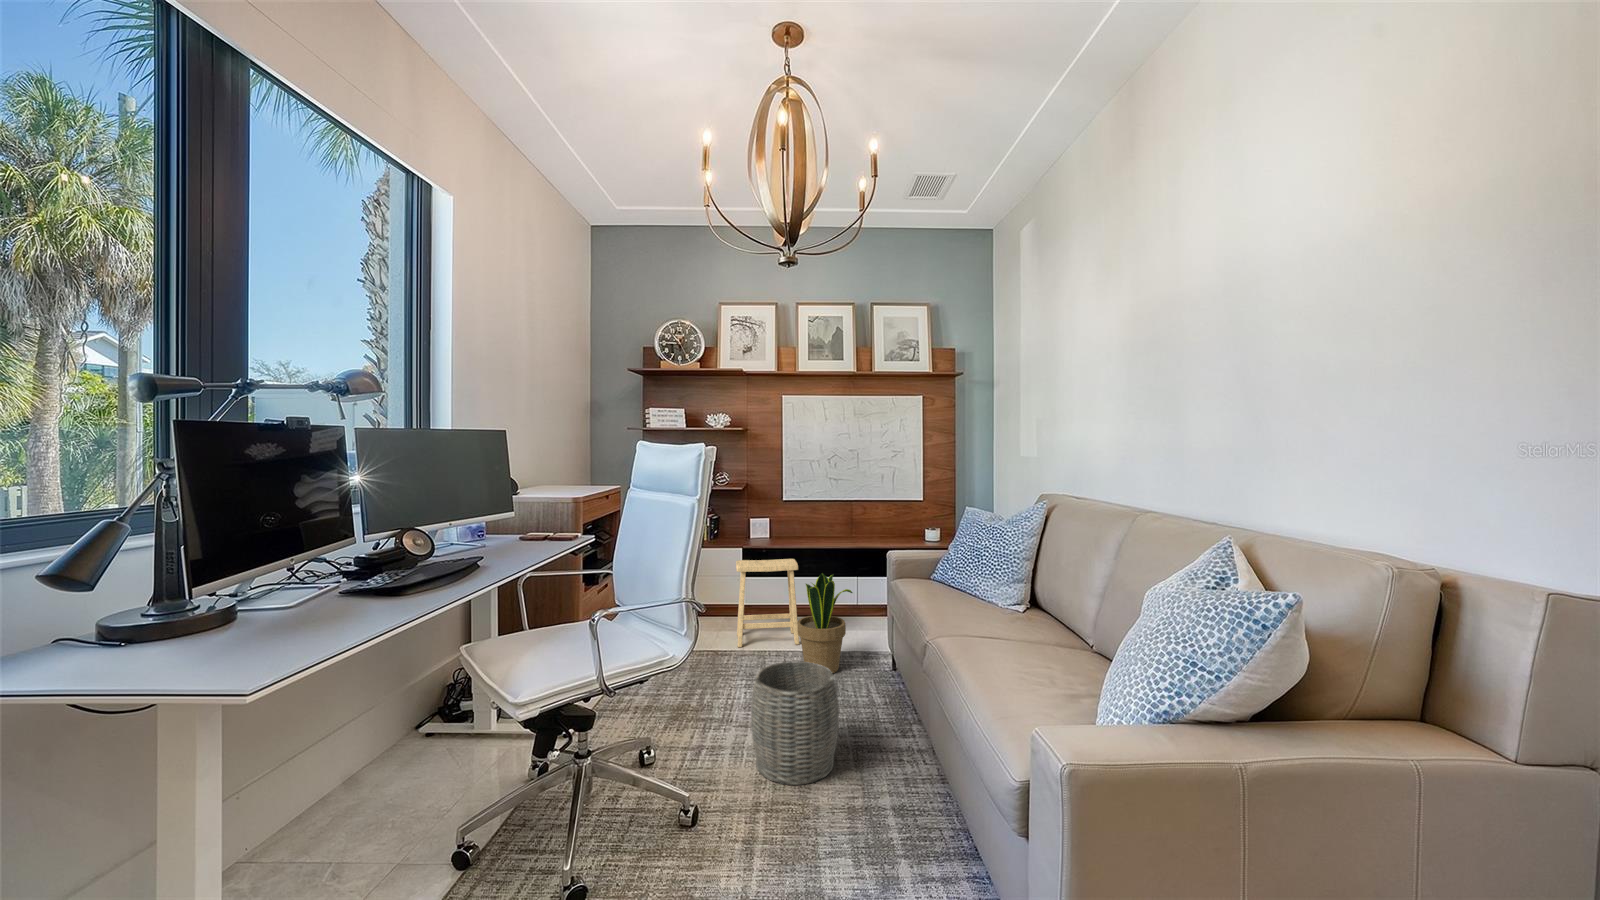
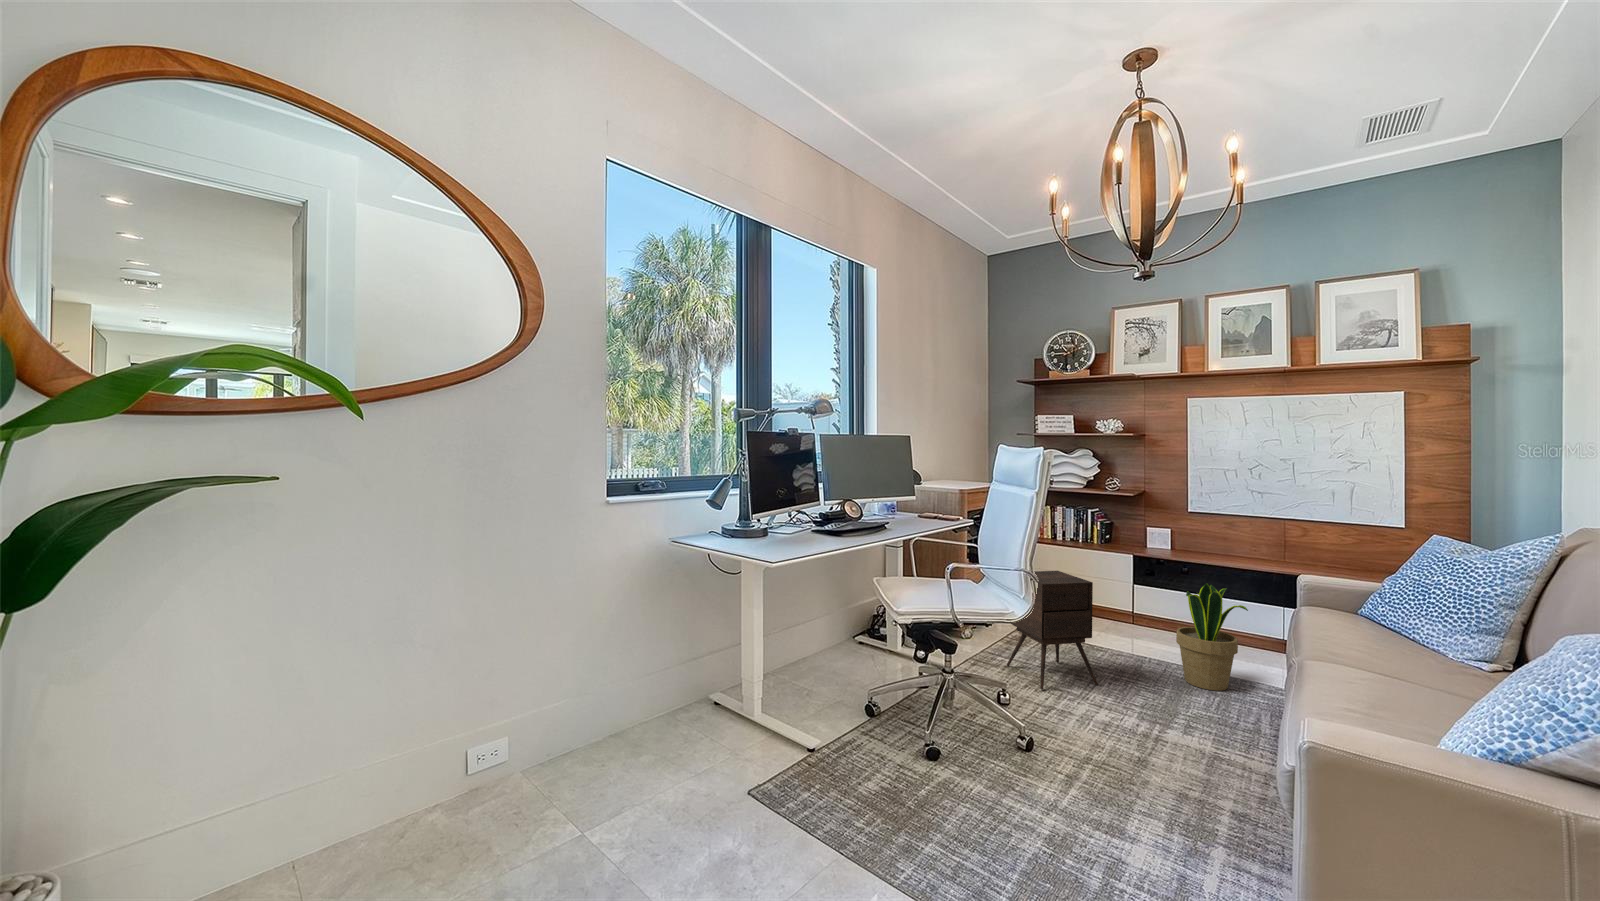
footstool: present [736,559,799,647] -> none [1115,562,1188,657]
side table: none [639,583,737,728] -> present [1007,571,1098,690]
woven basket: present [751,661,839,785] -> none [1094,650,1190,764]

